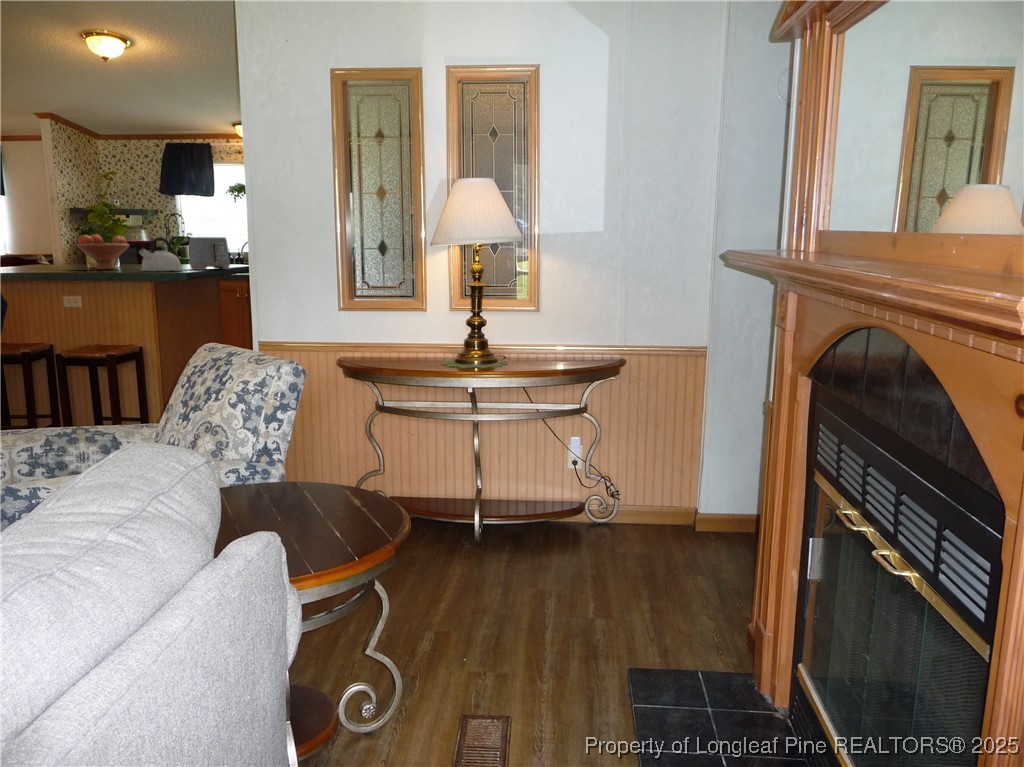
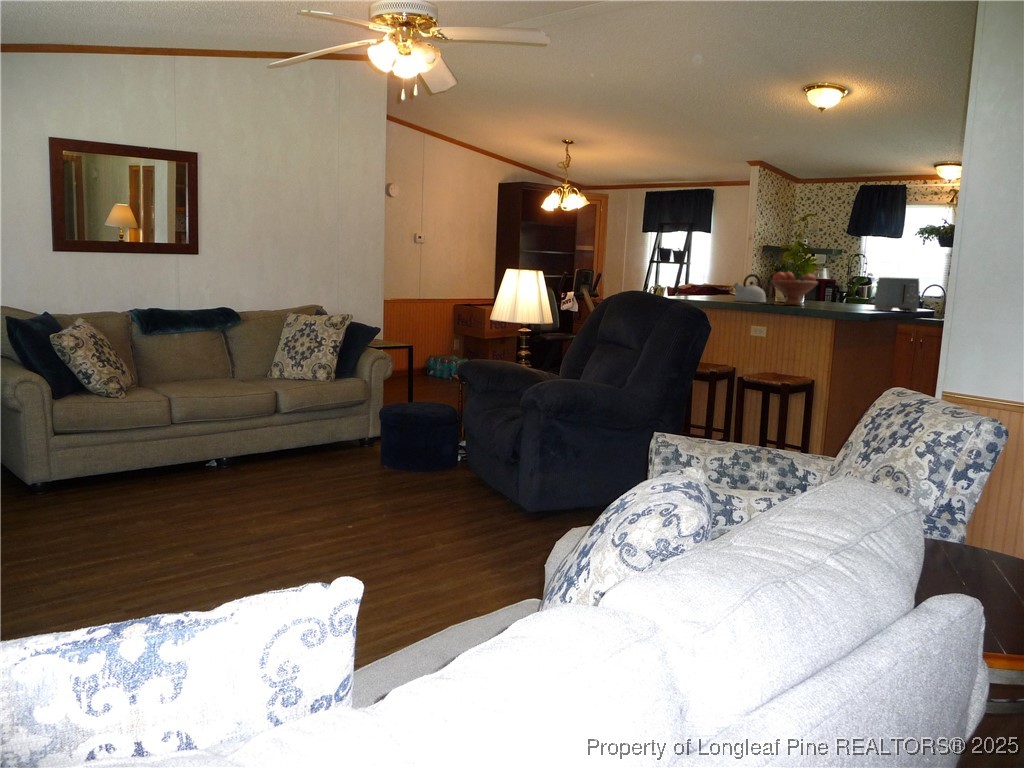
kettle: present [139,237,182,271] -> present [734,274,766,302]

